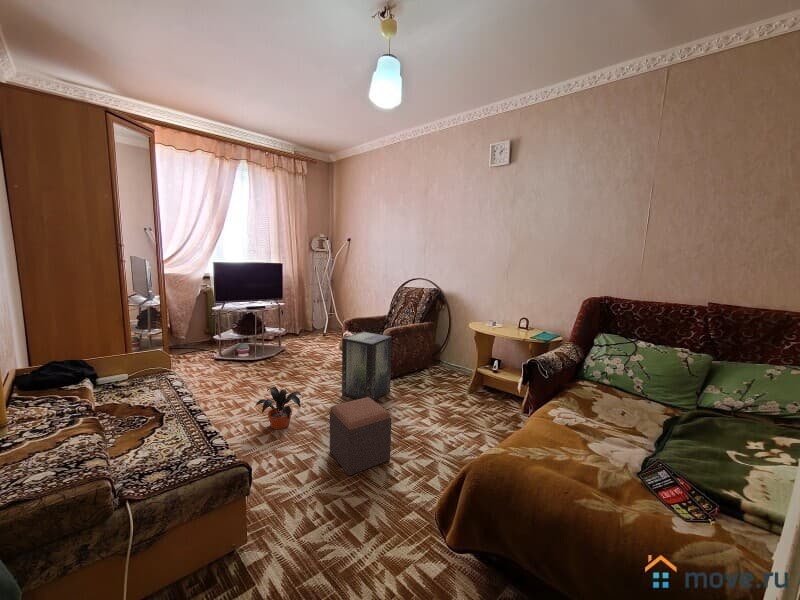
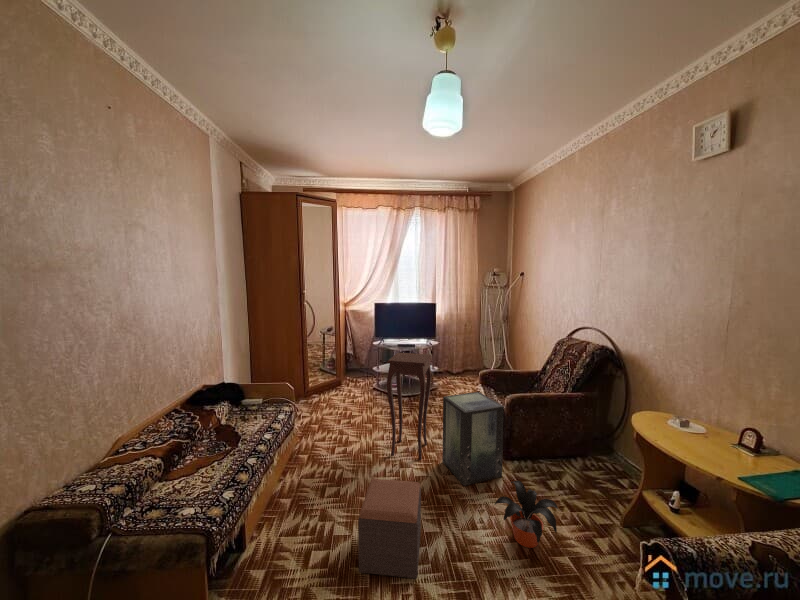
side table: none [285,306,328,403] -> present [387,352,432,459]
potted plant: present [255,387,302,429] -> present [495,481,558,548]

